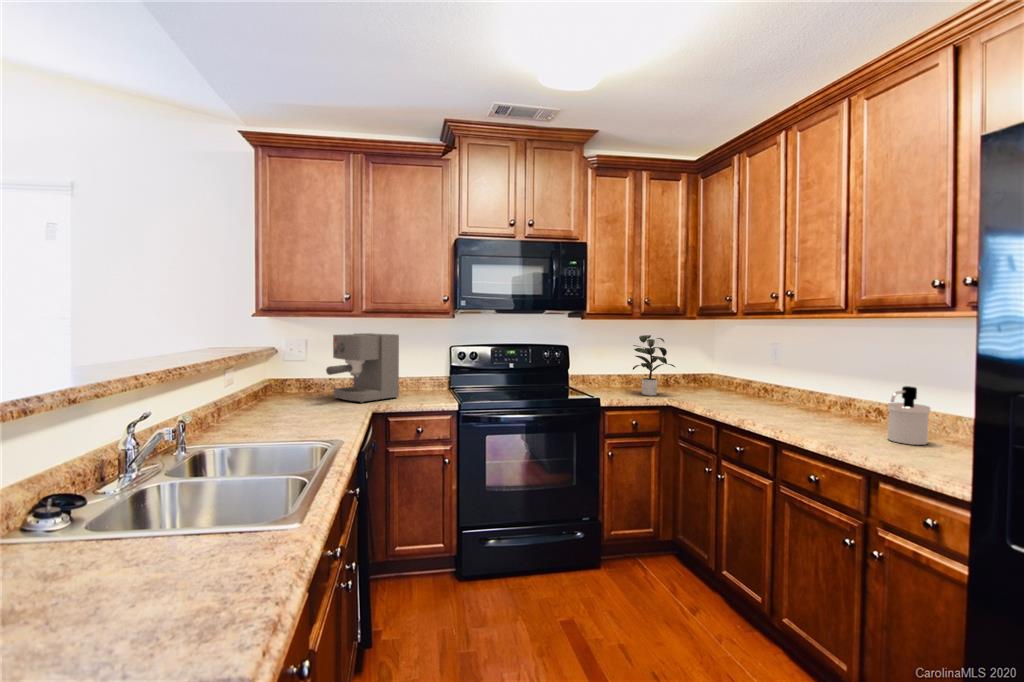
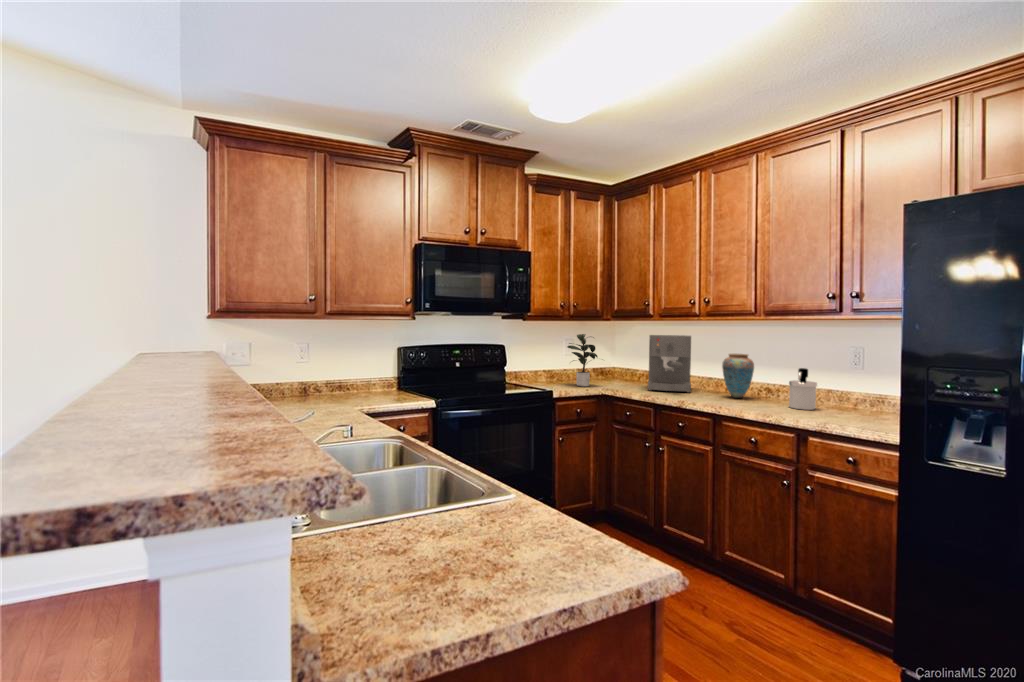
coffee maker: present [326,333,399,403] -> present [648,335,691,393]
vase: none [810,363,855,422] -> present [722,354,754,398]

